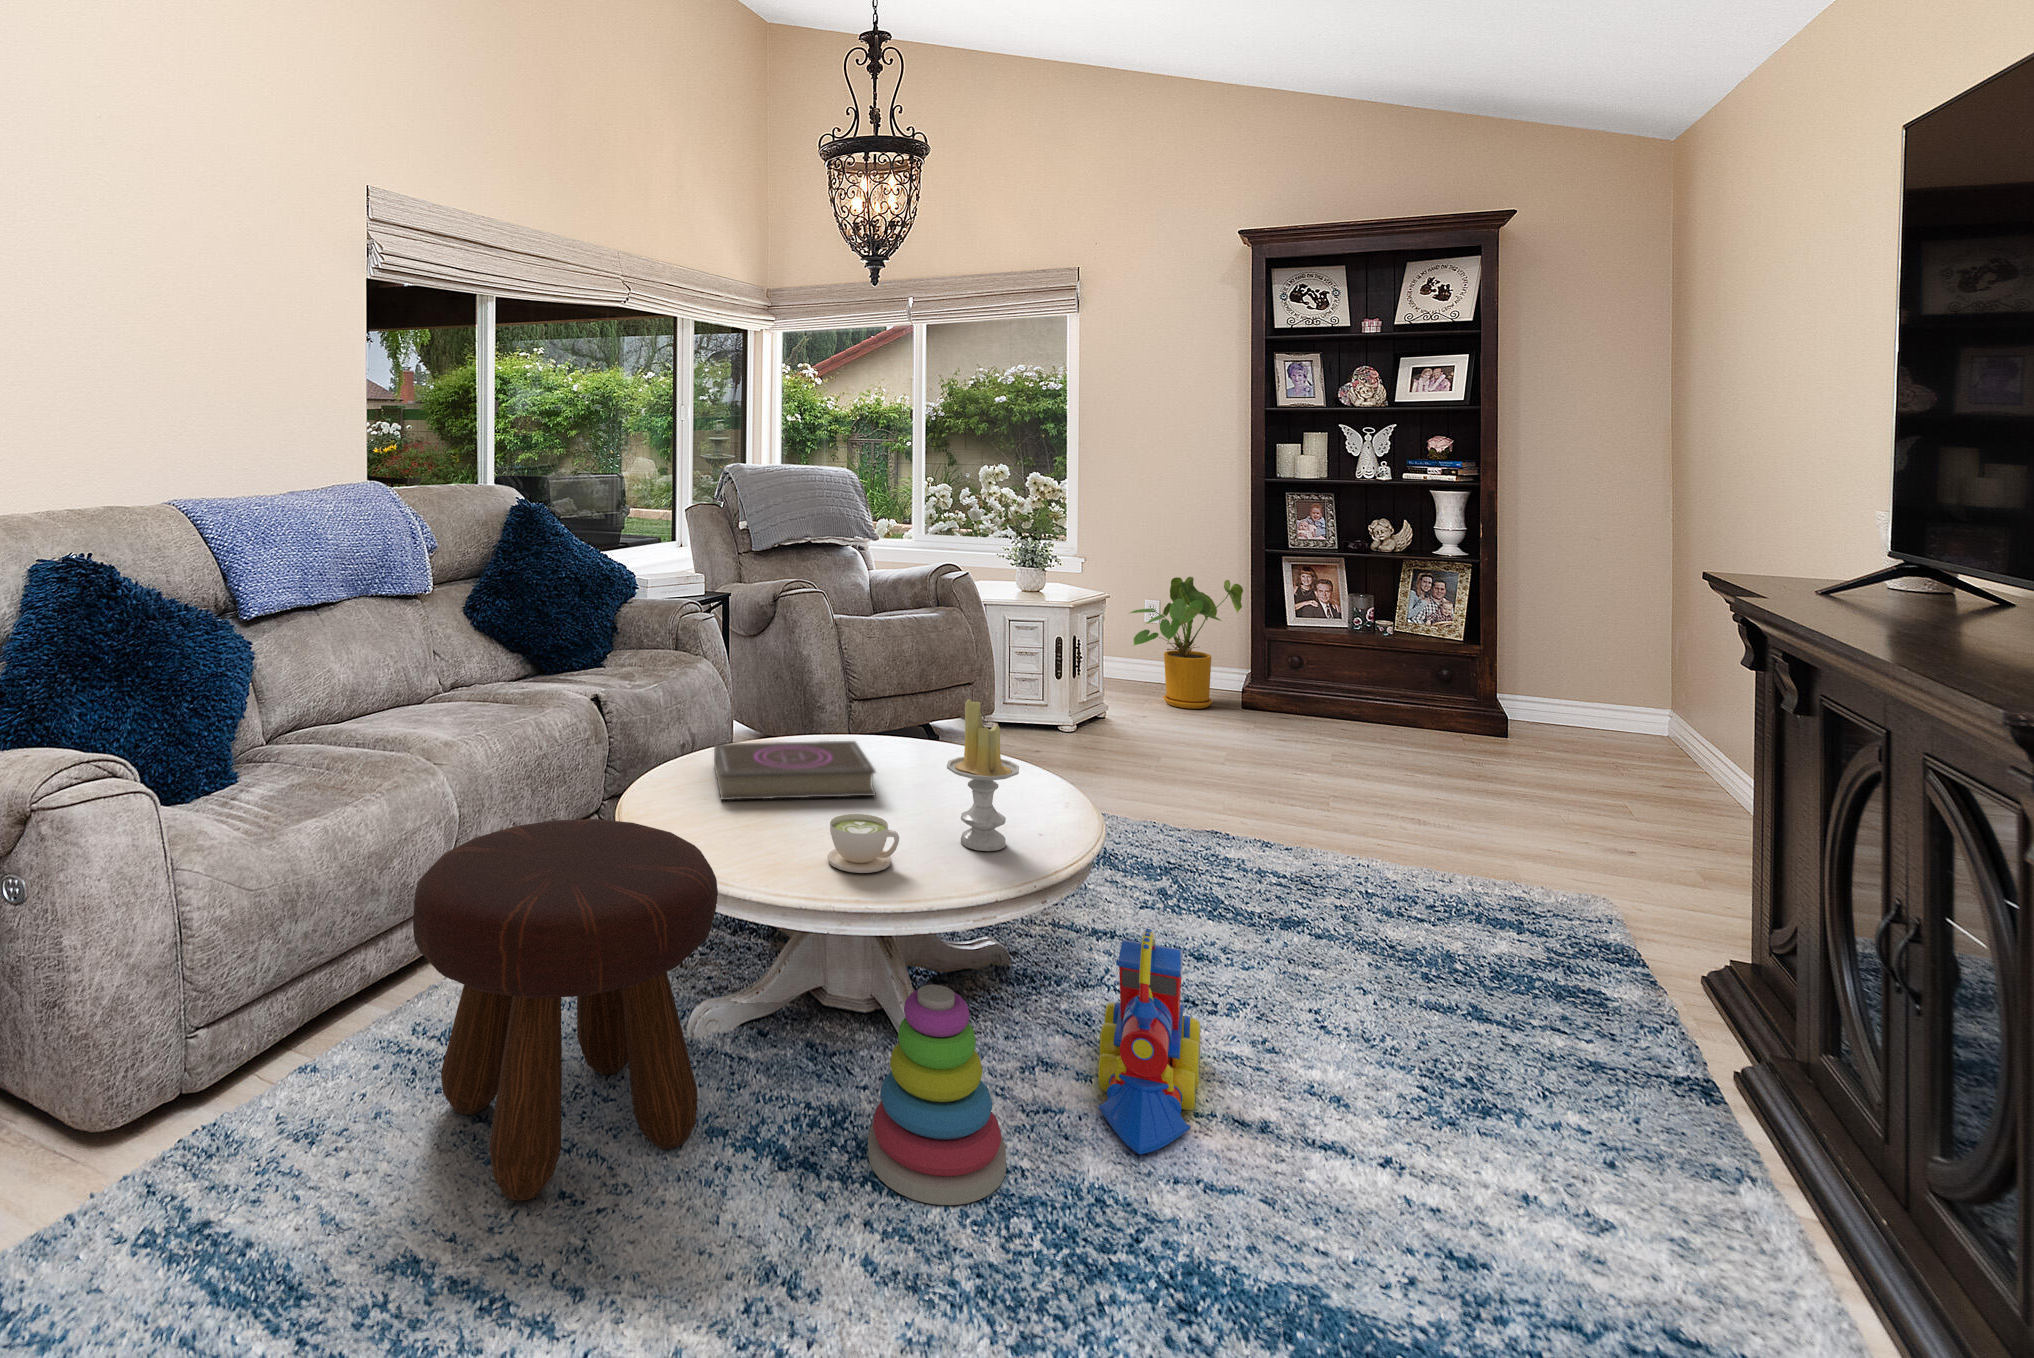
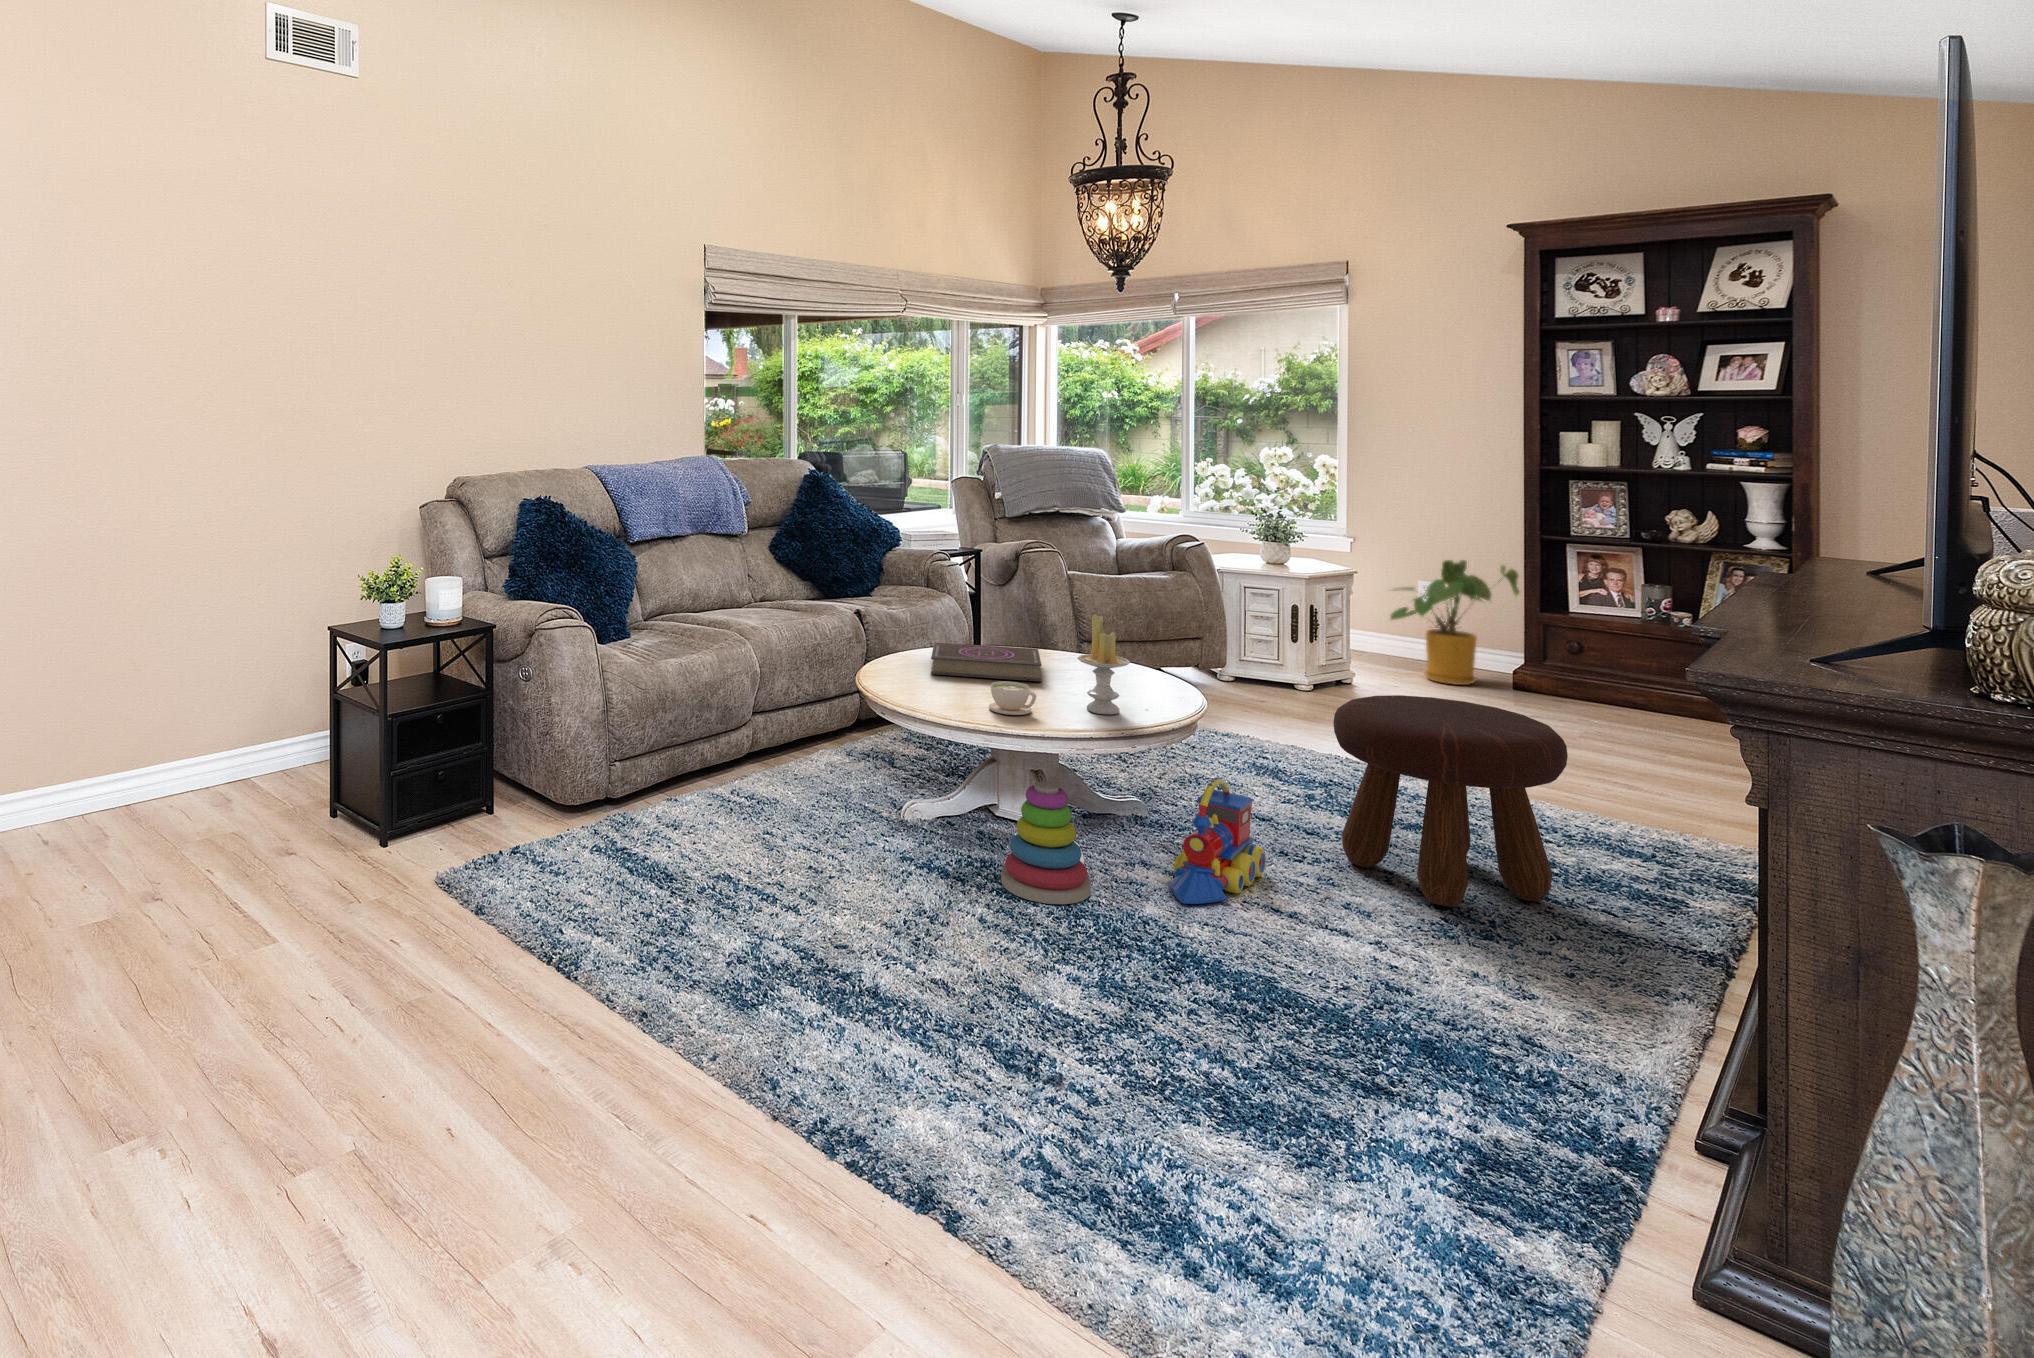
footstool: present [413,819,718,1200] -> present [1333,695,1568,907]

